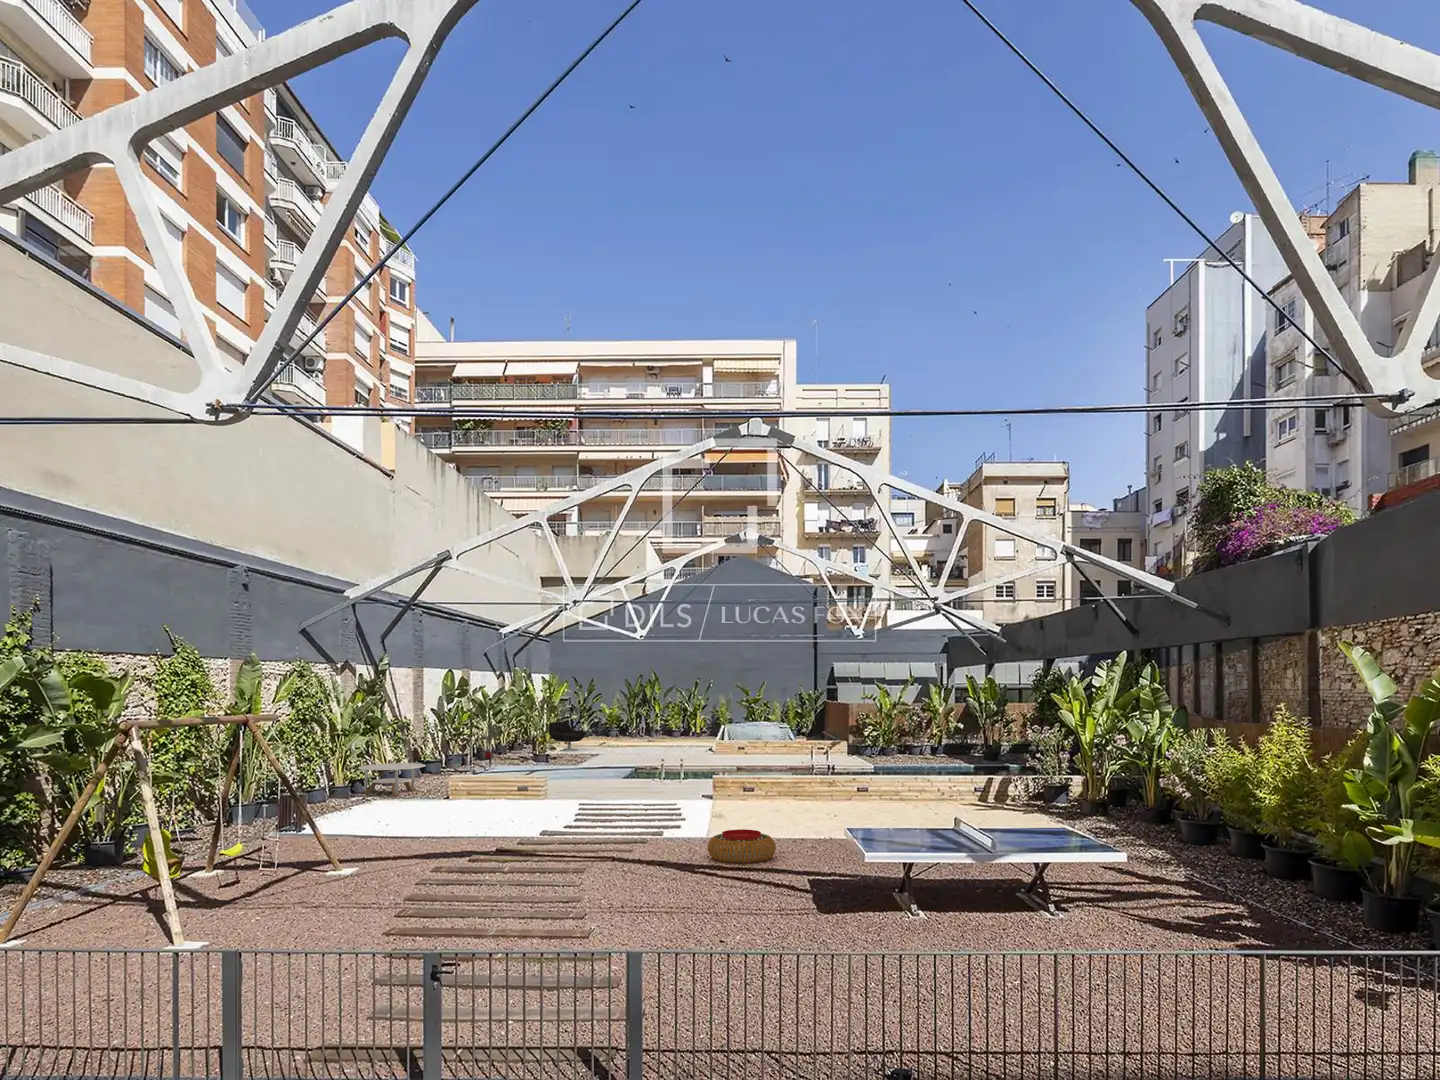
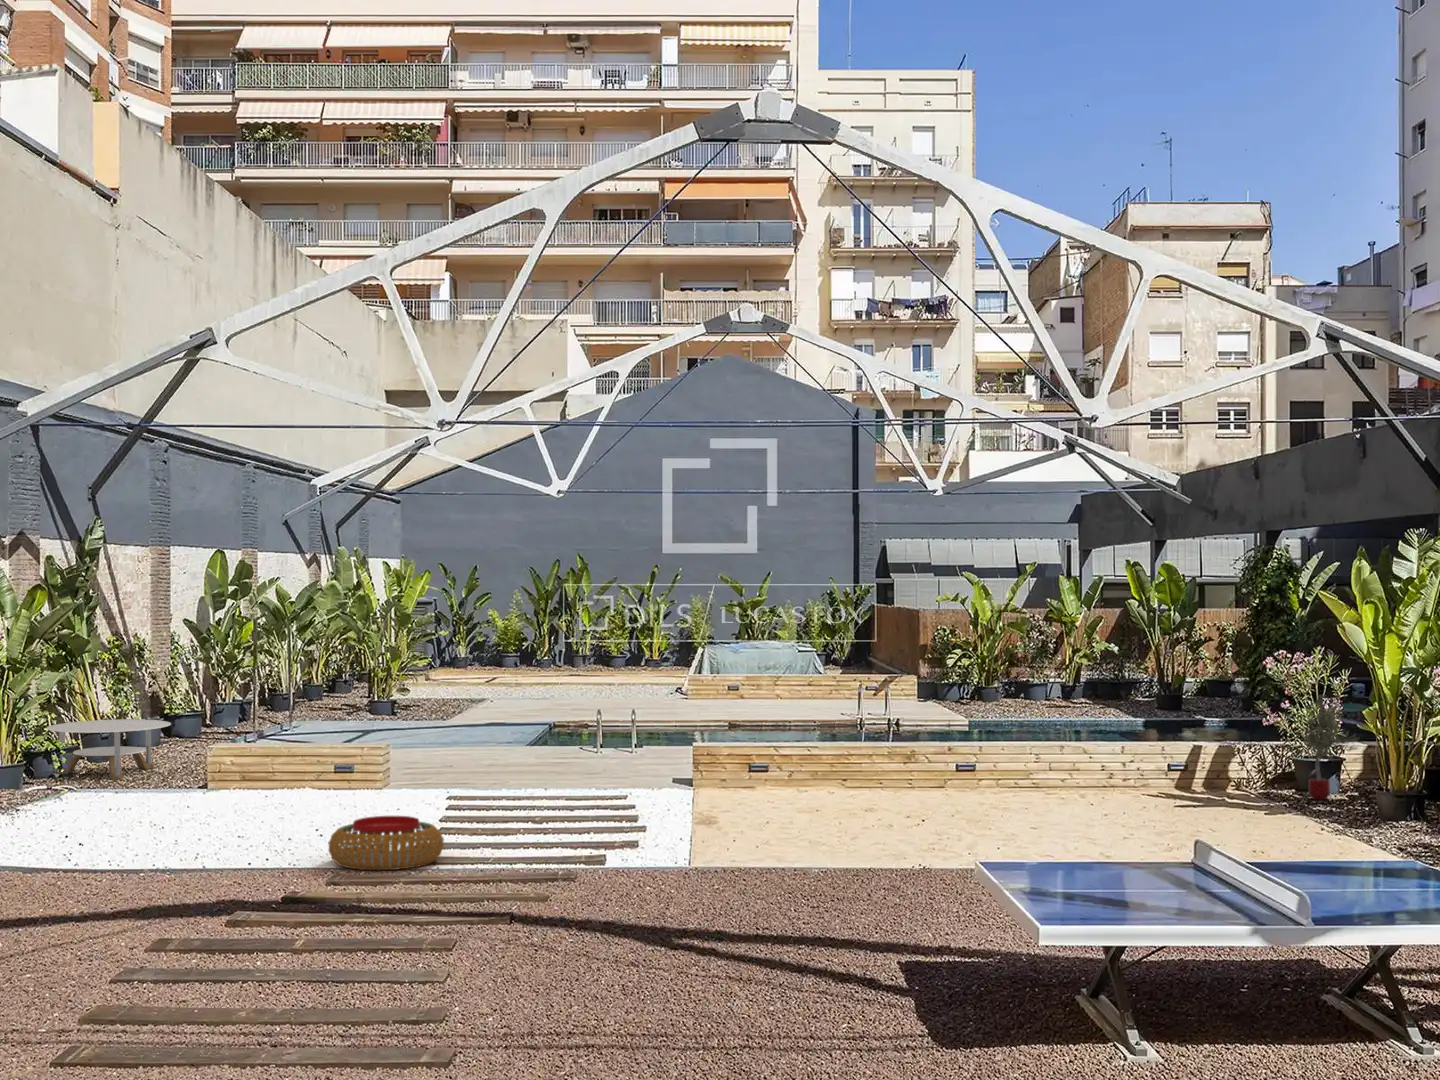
potted tree: present [478,721,500,759] -> present [1303,695,1358,800]
lounge chair: present [549,721,586,751] -> none [395,642,462,693]
pouf: present [708,829,776,863] -> present [328,816,444,870]

